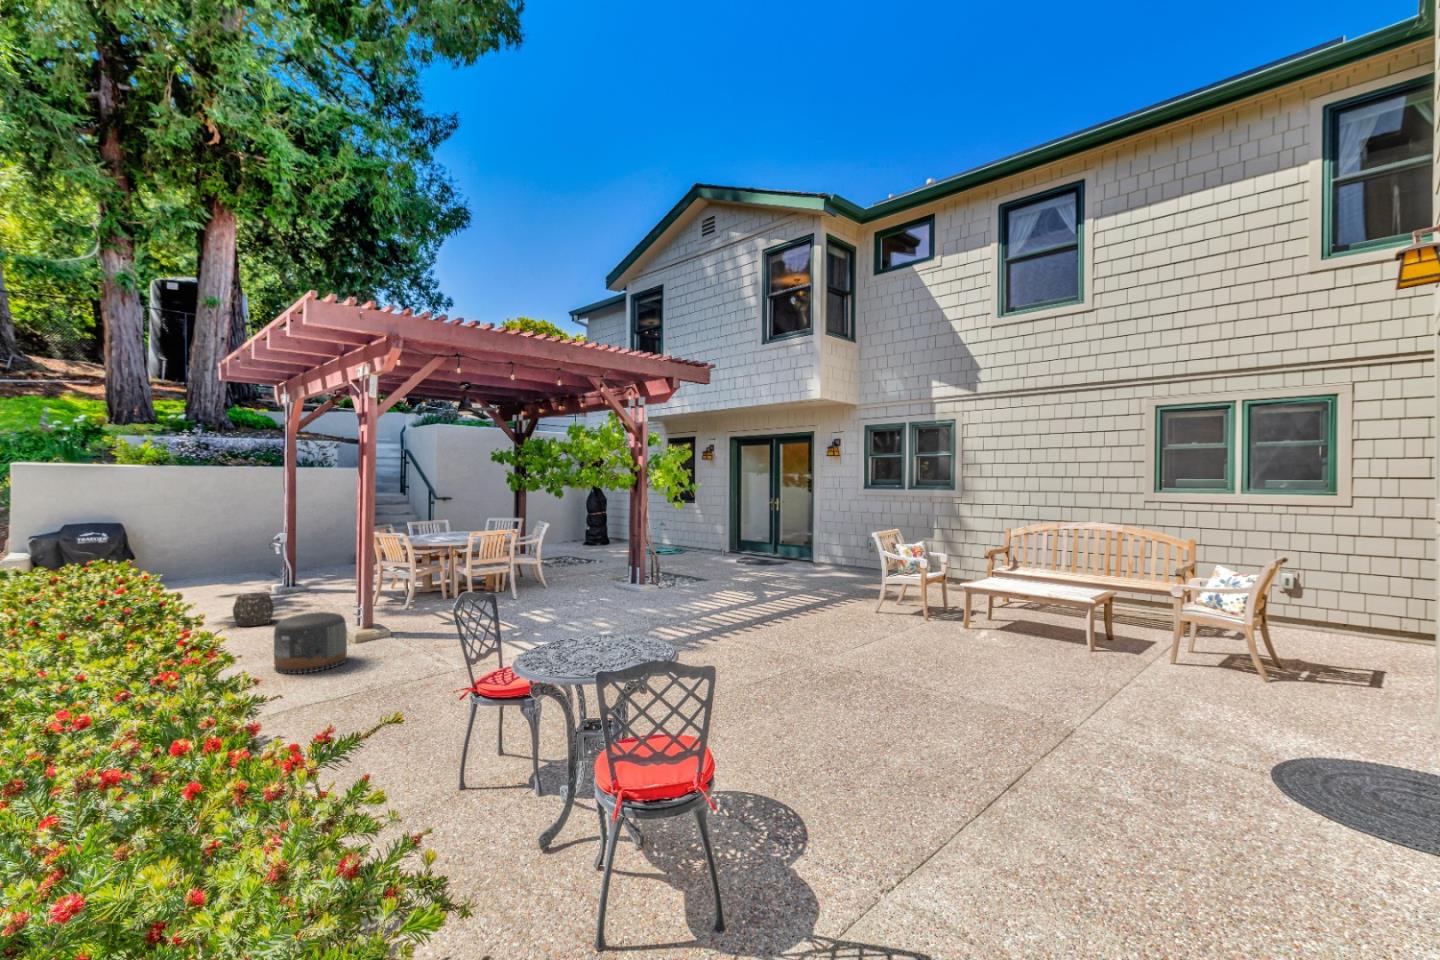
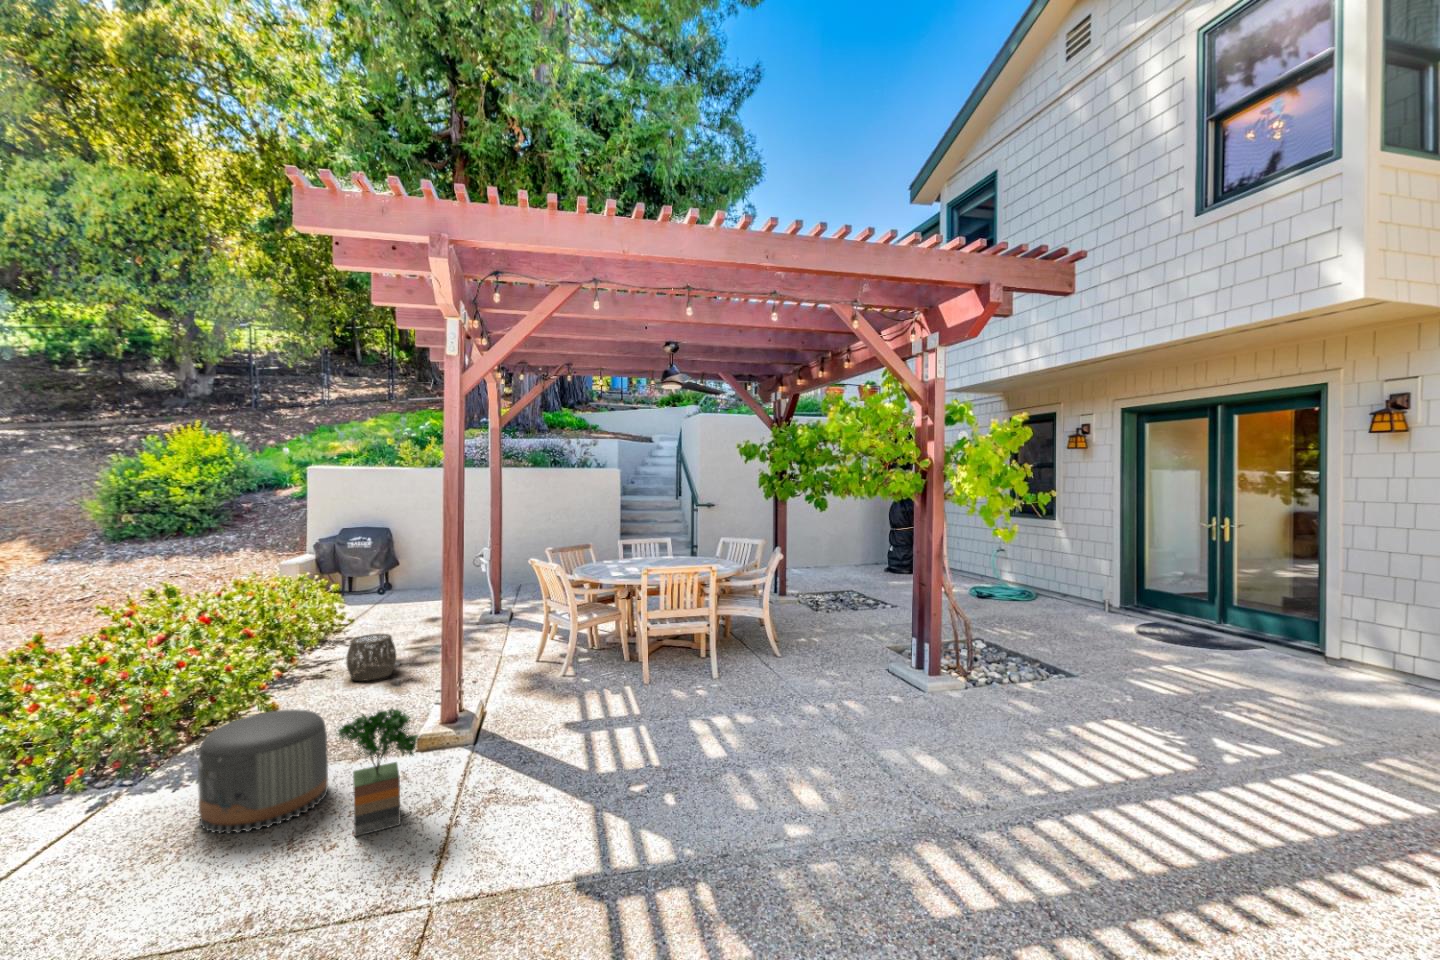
potted tree: none [372,599,423,663] -> present [336,709,418,836]

